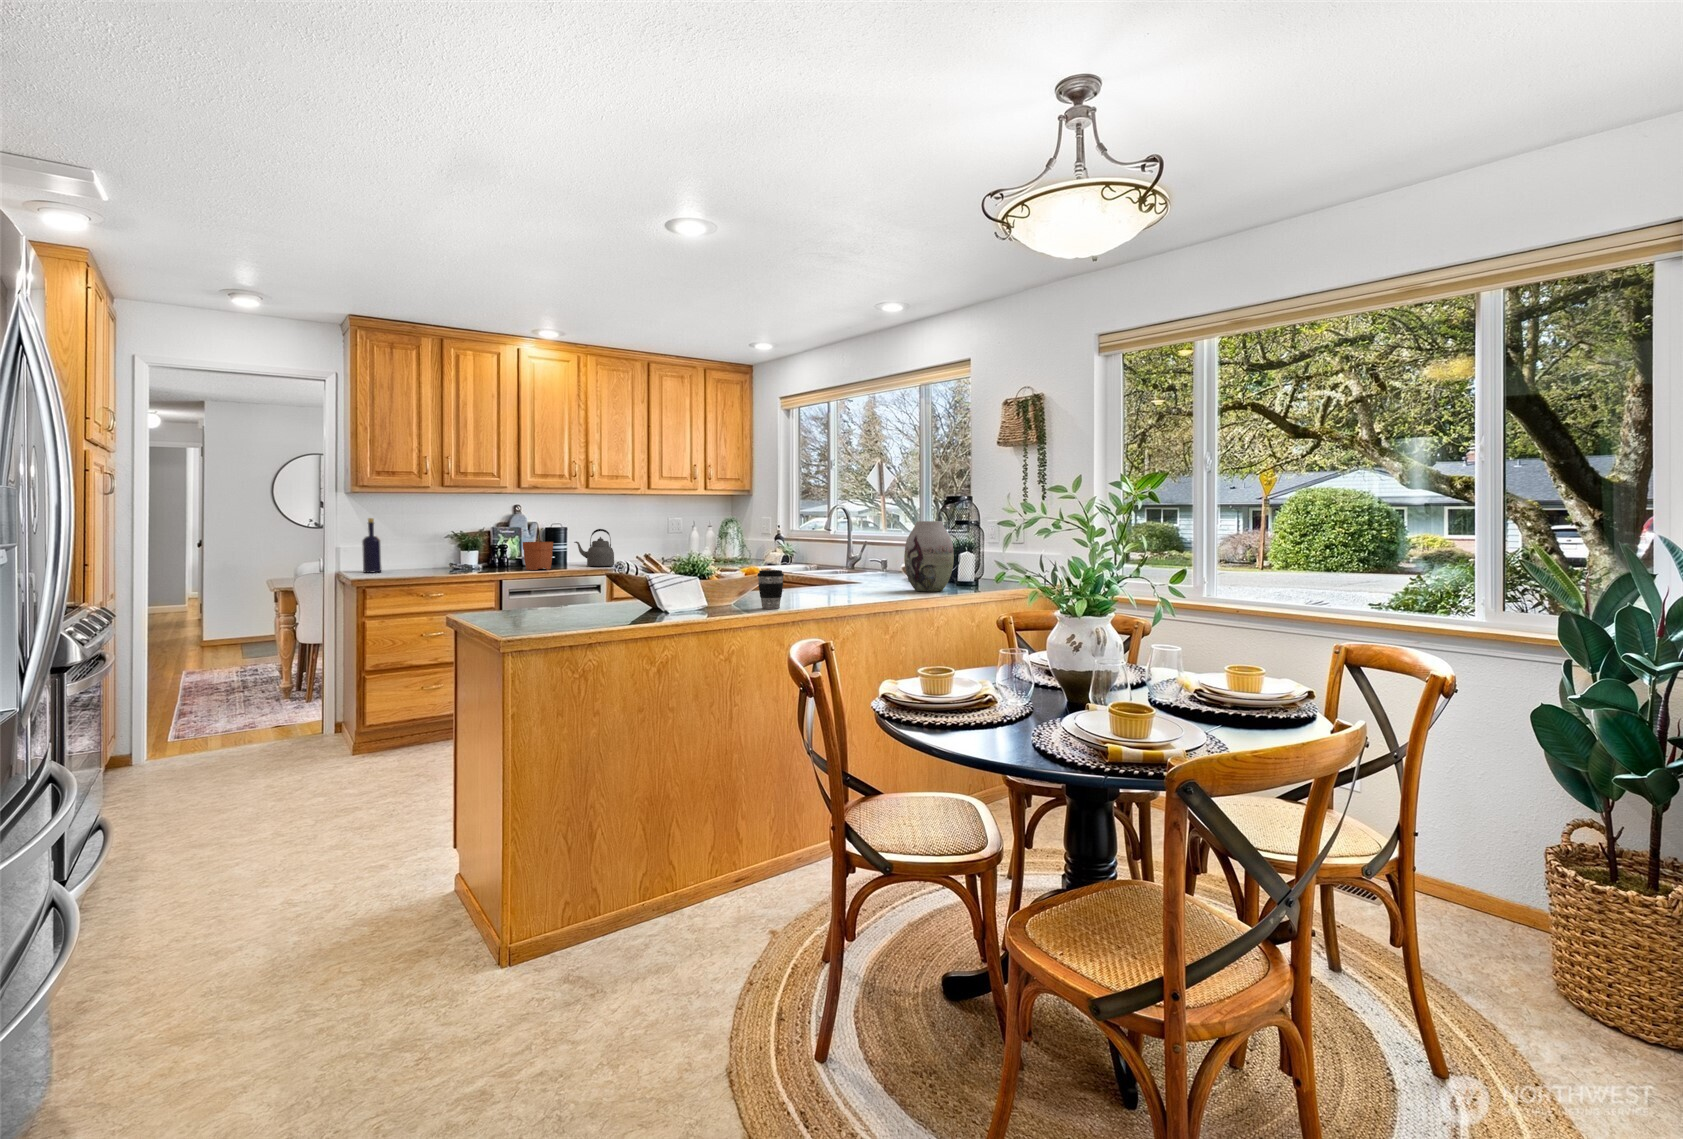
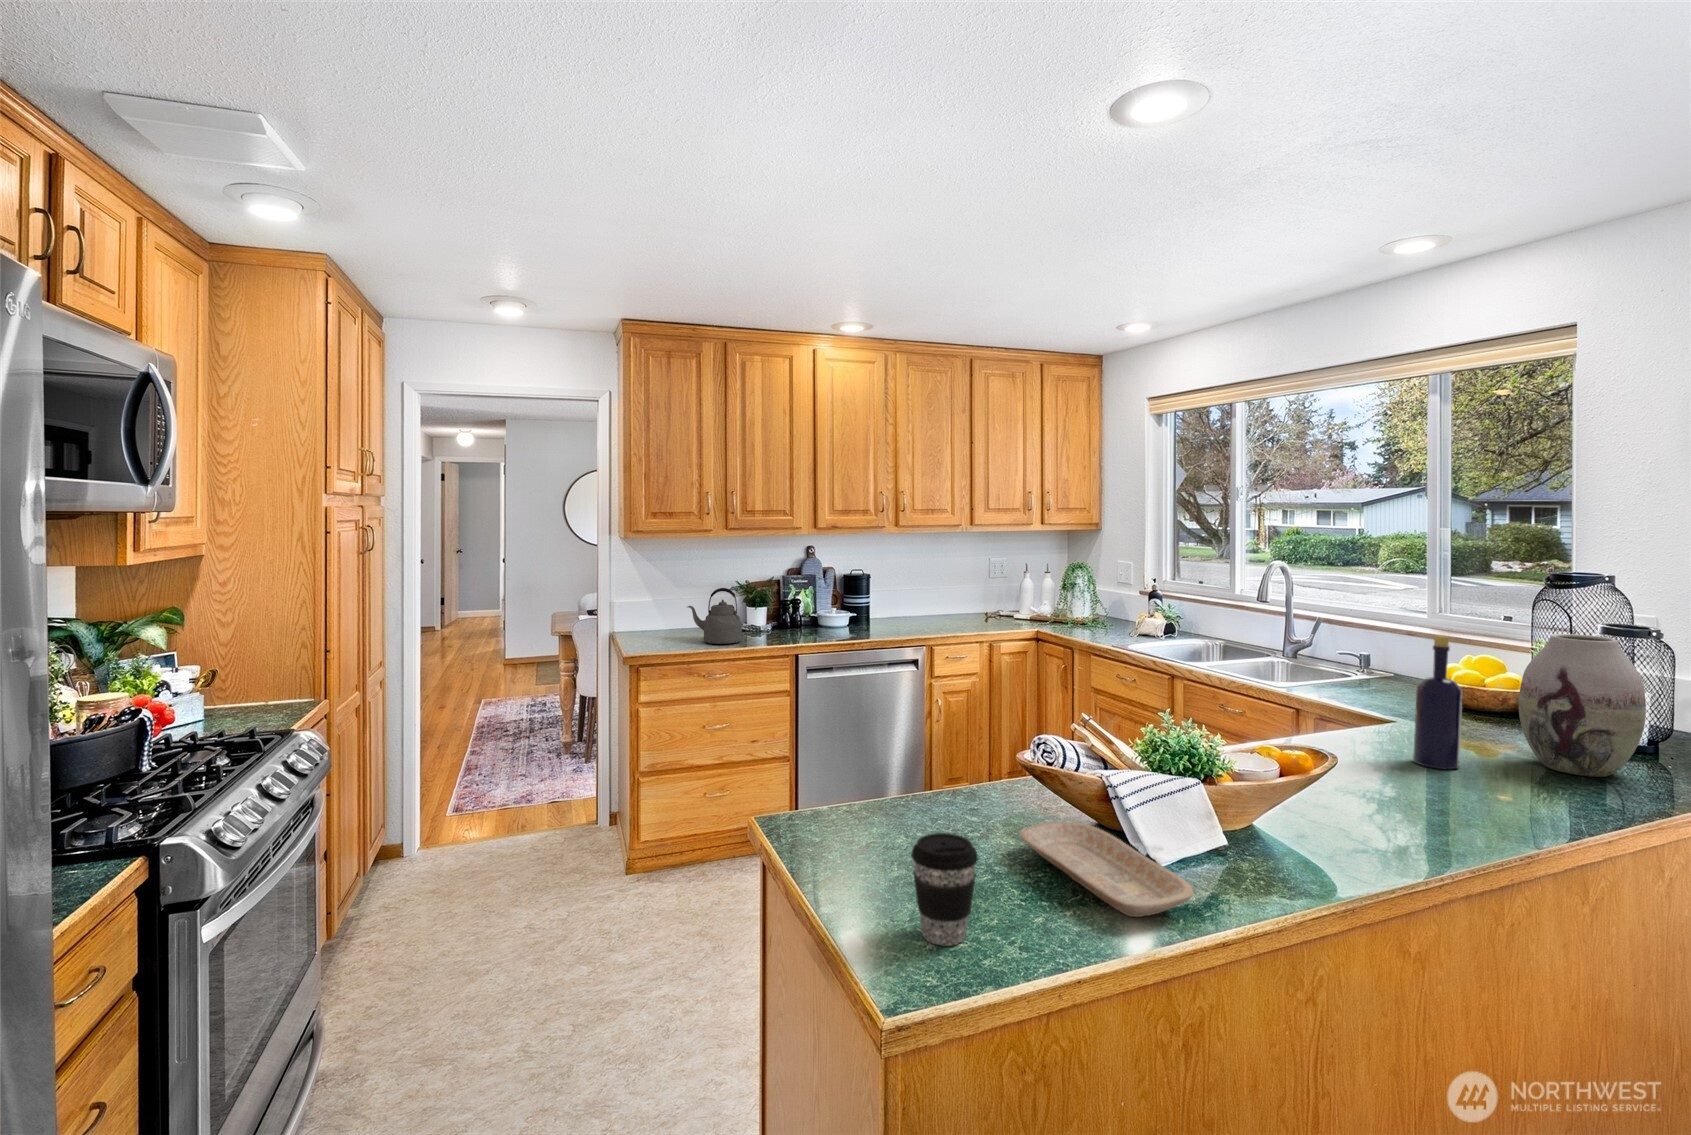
bottle: present [362,518,382,573] -> present [1413,635,1462,769]
plant pot: present [523,528,553,570] -> none [819,581,857,637]
kettle: present [574,529,614,566] -> present [688,588,742,644]
coffee cup: present [757,570,784,609] -> present [911,833,978,946]
tray: none [605,601,677,620] -> present [1019,821,1193,917]

